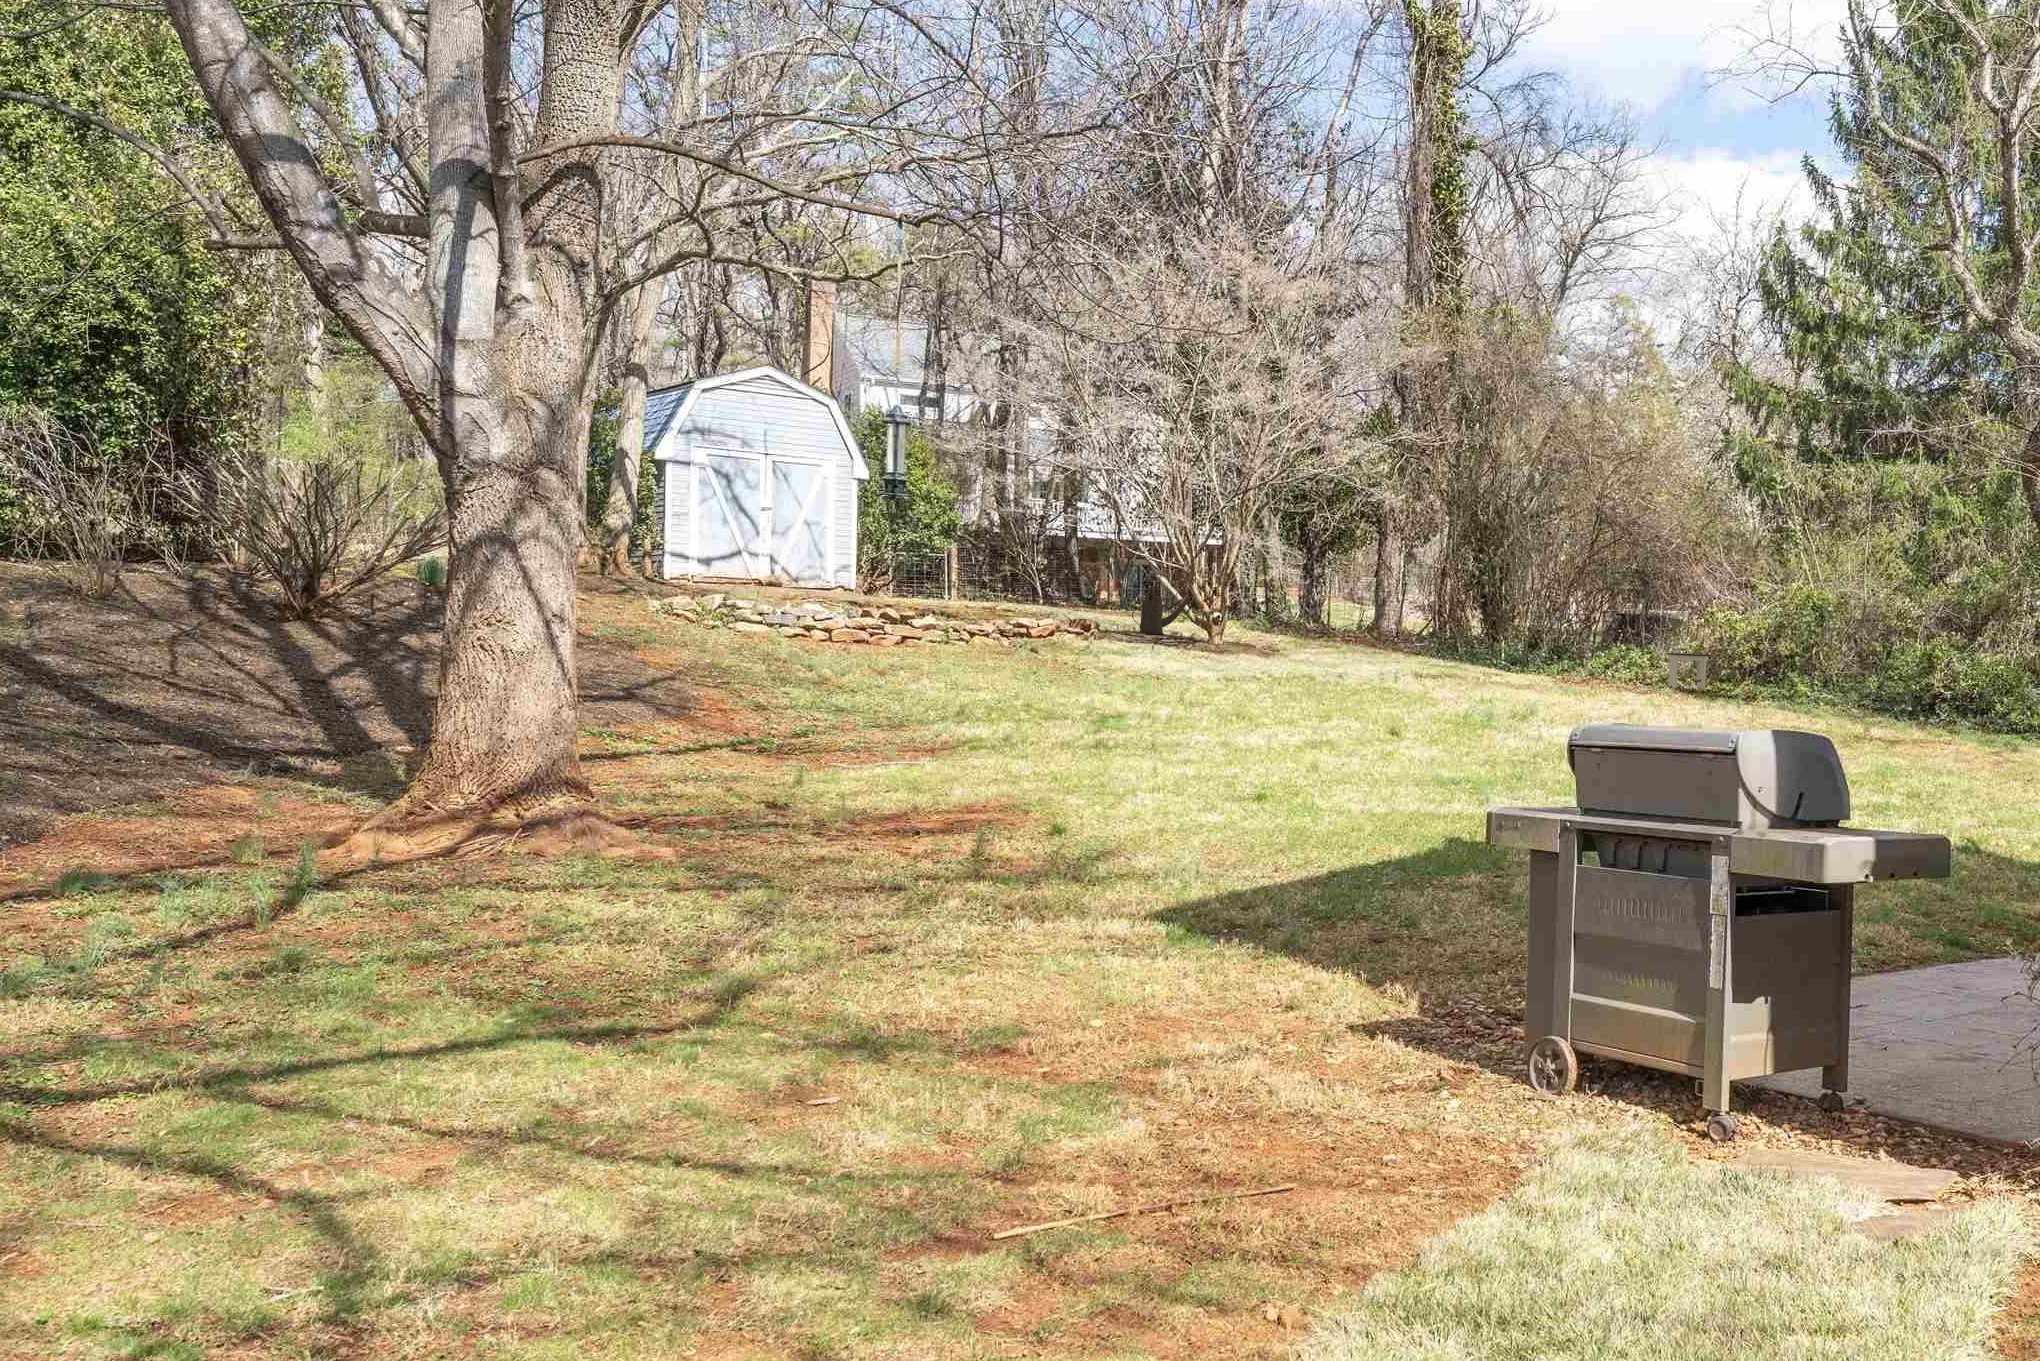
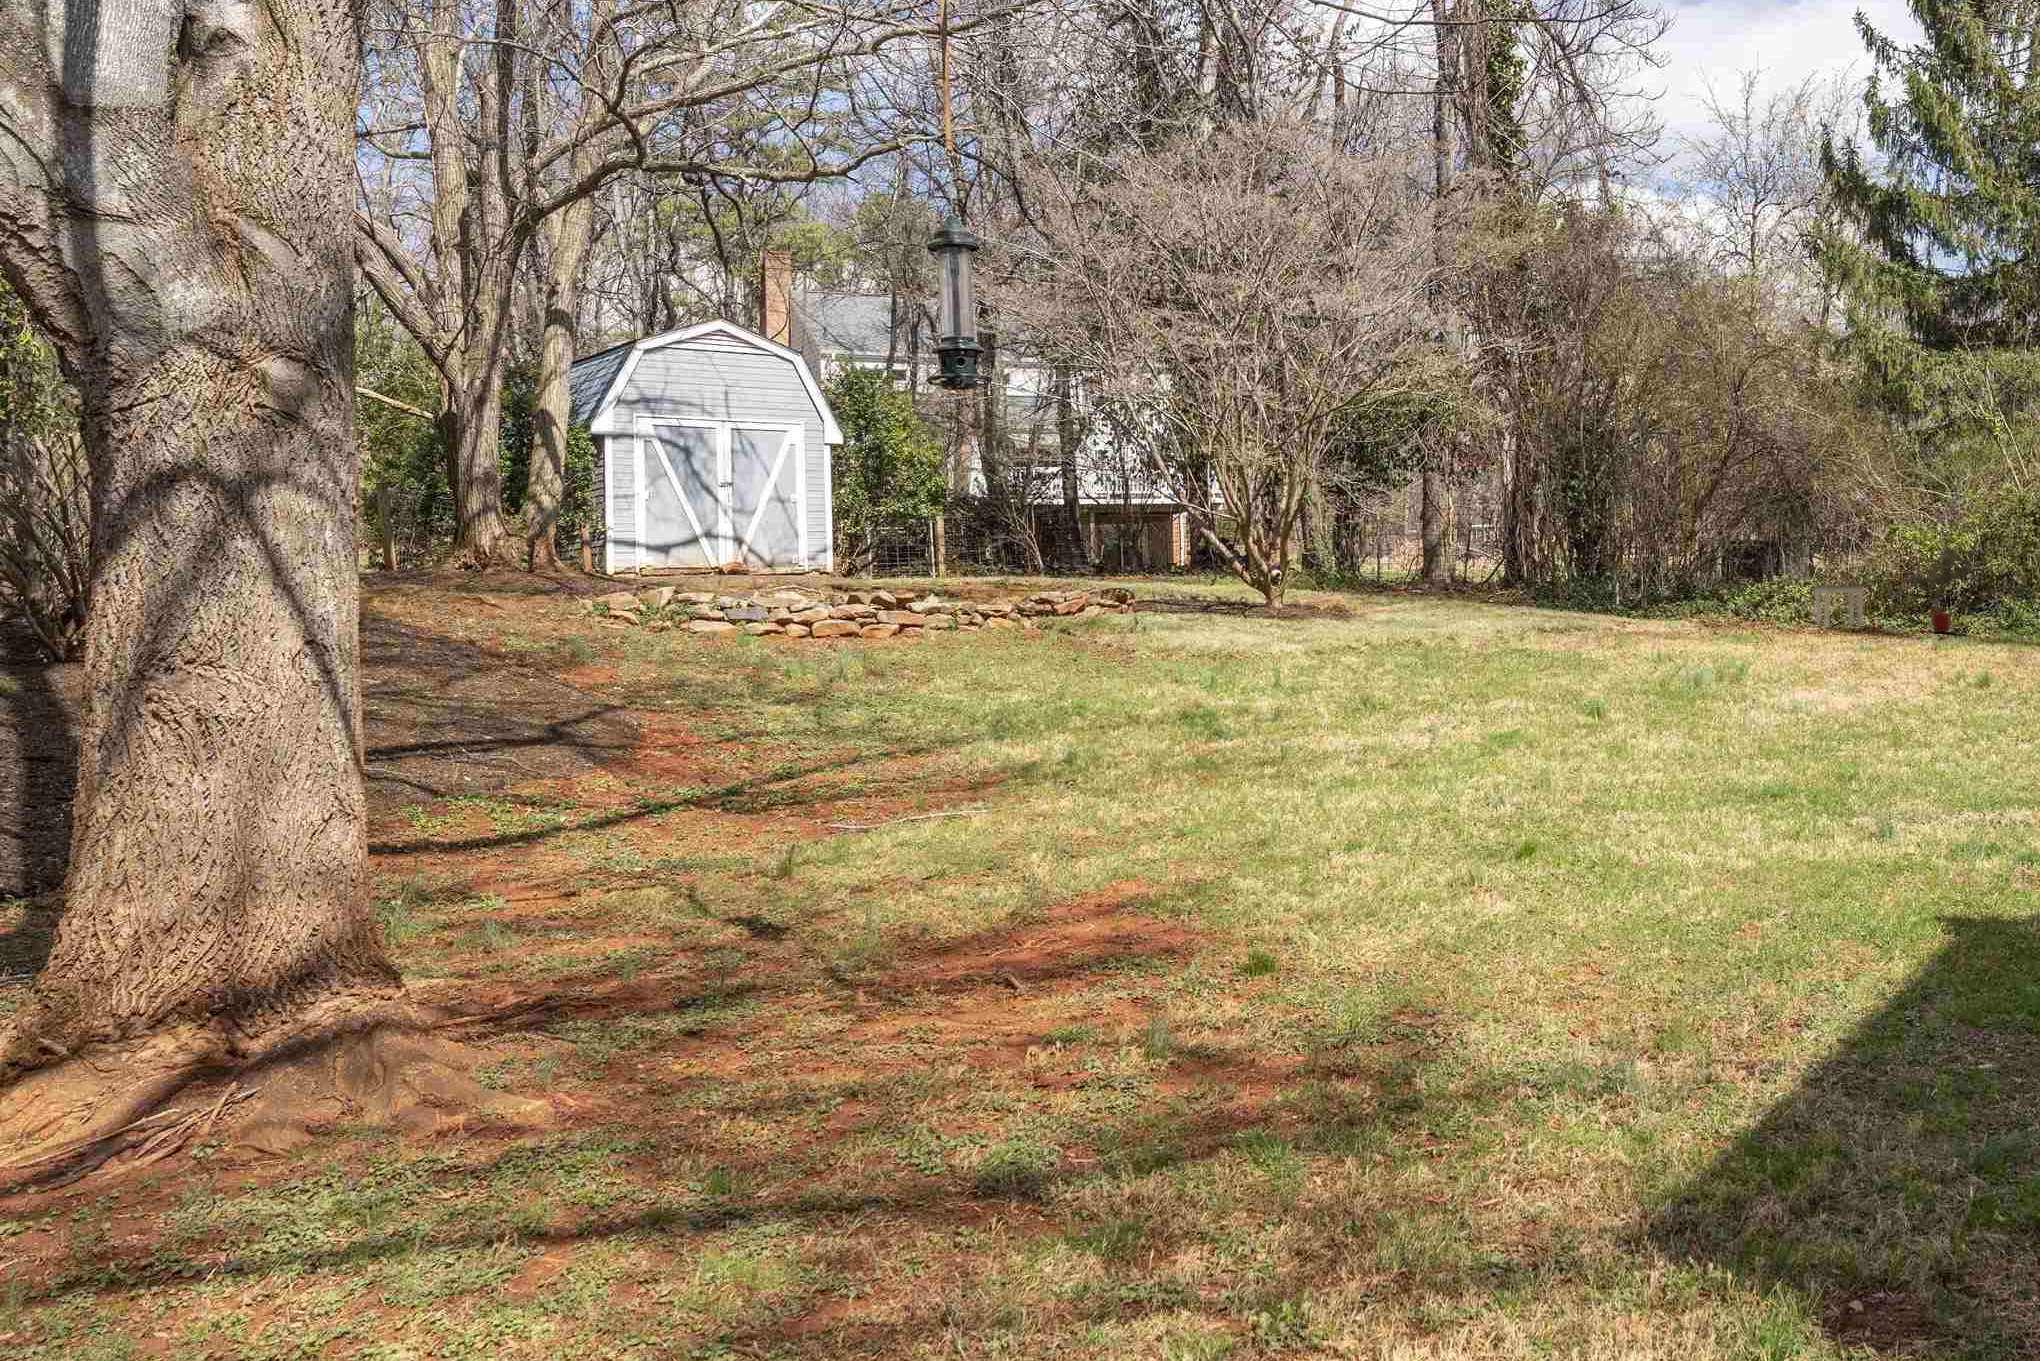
watering can: present [1132,587,1190,635] -> none [1168,545,1236,602]
potted tree: none [1735,616,1804,698] -> present [1906,536,1980,632]

